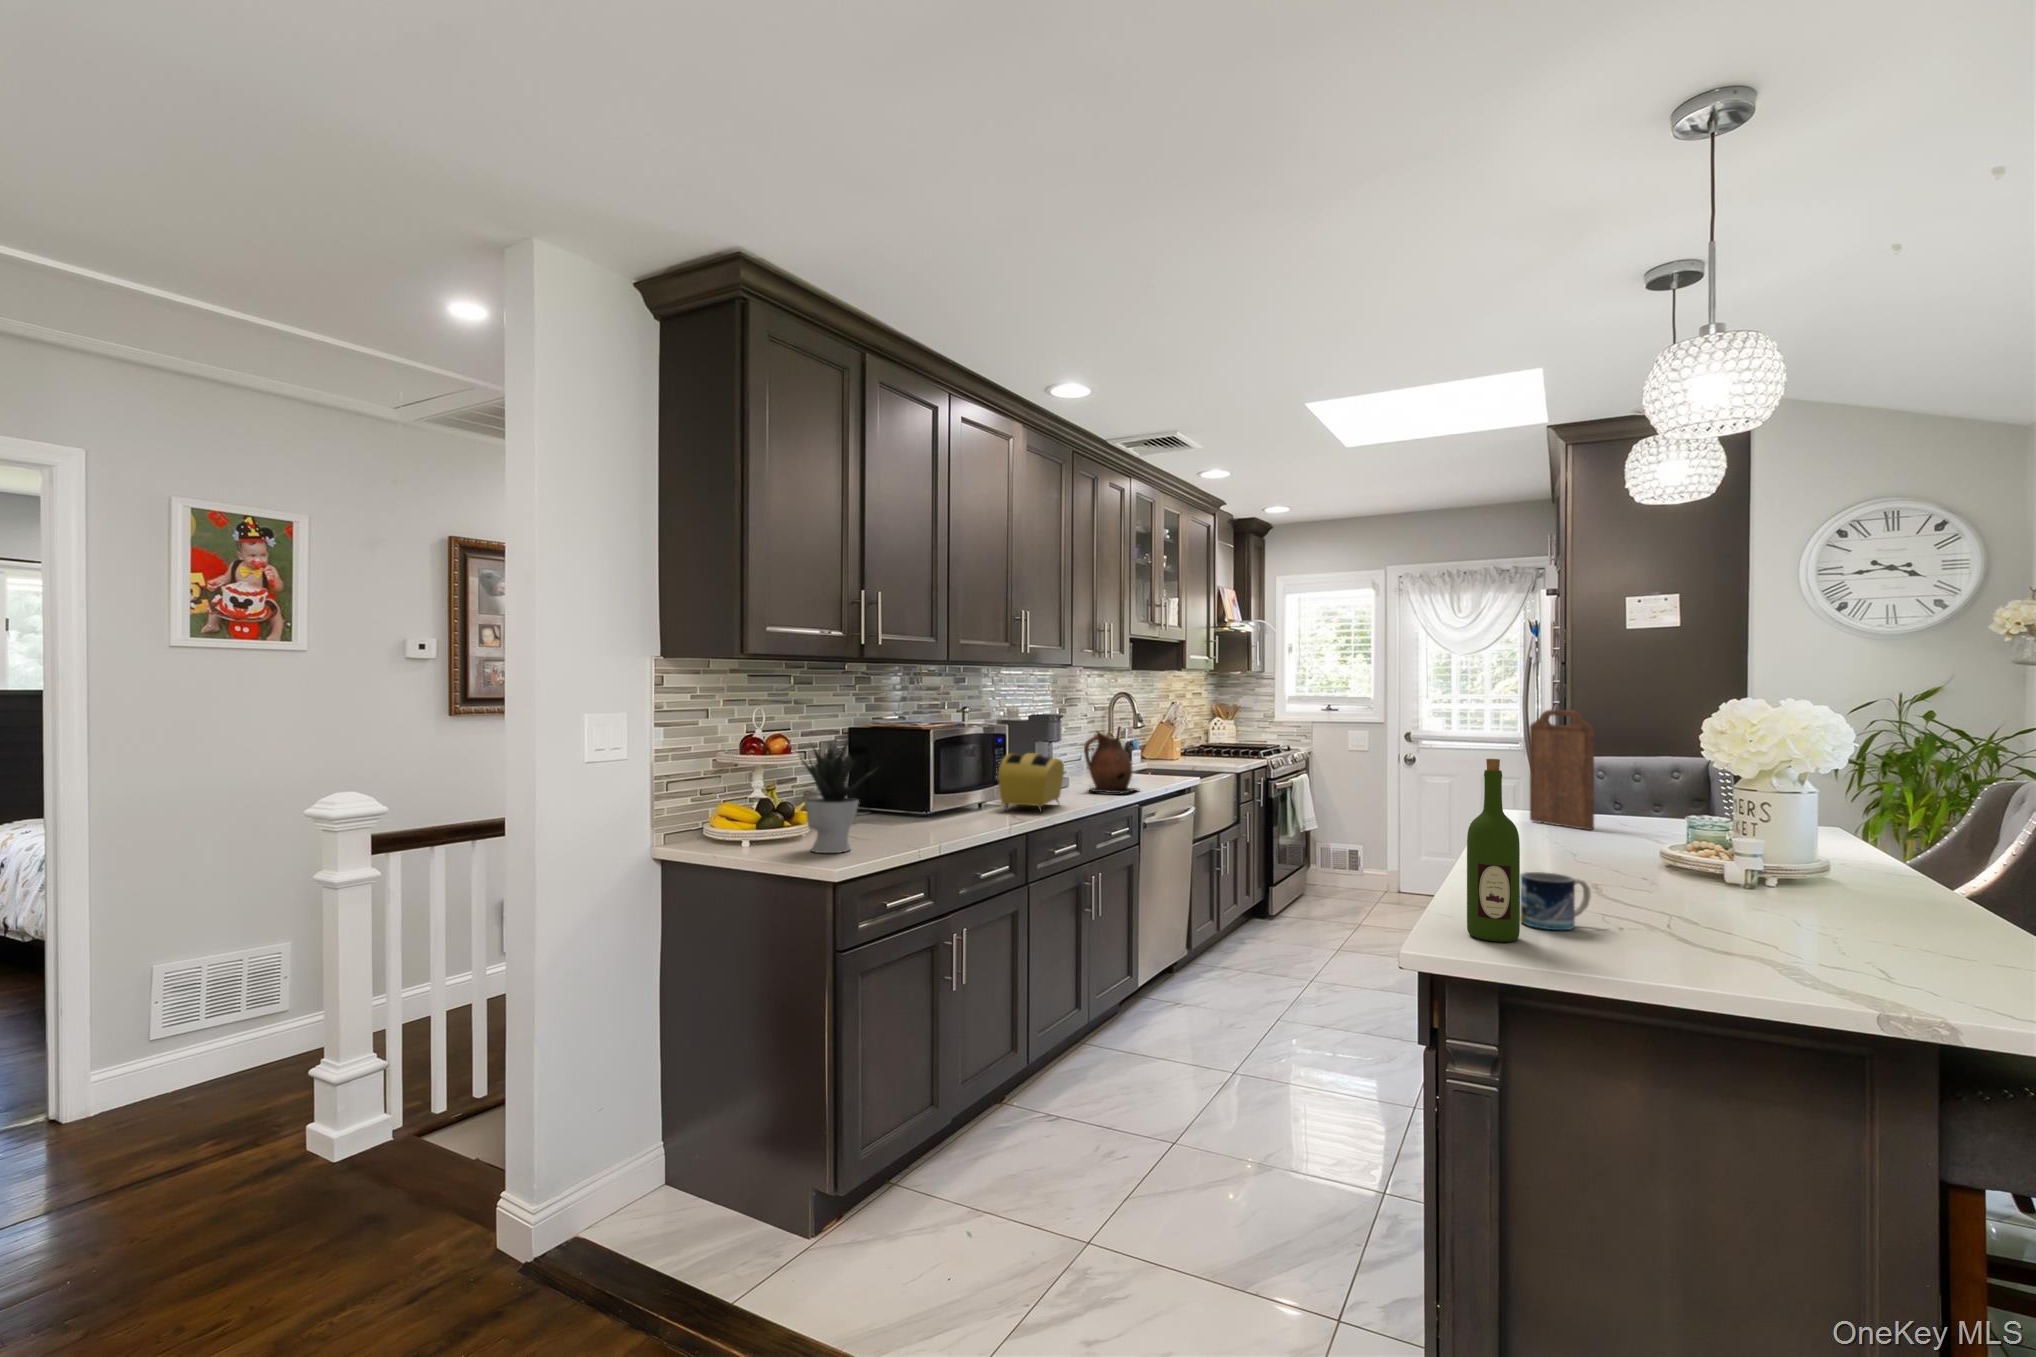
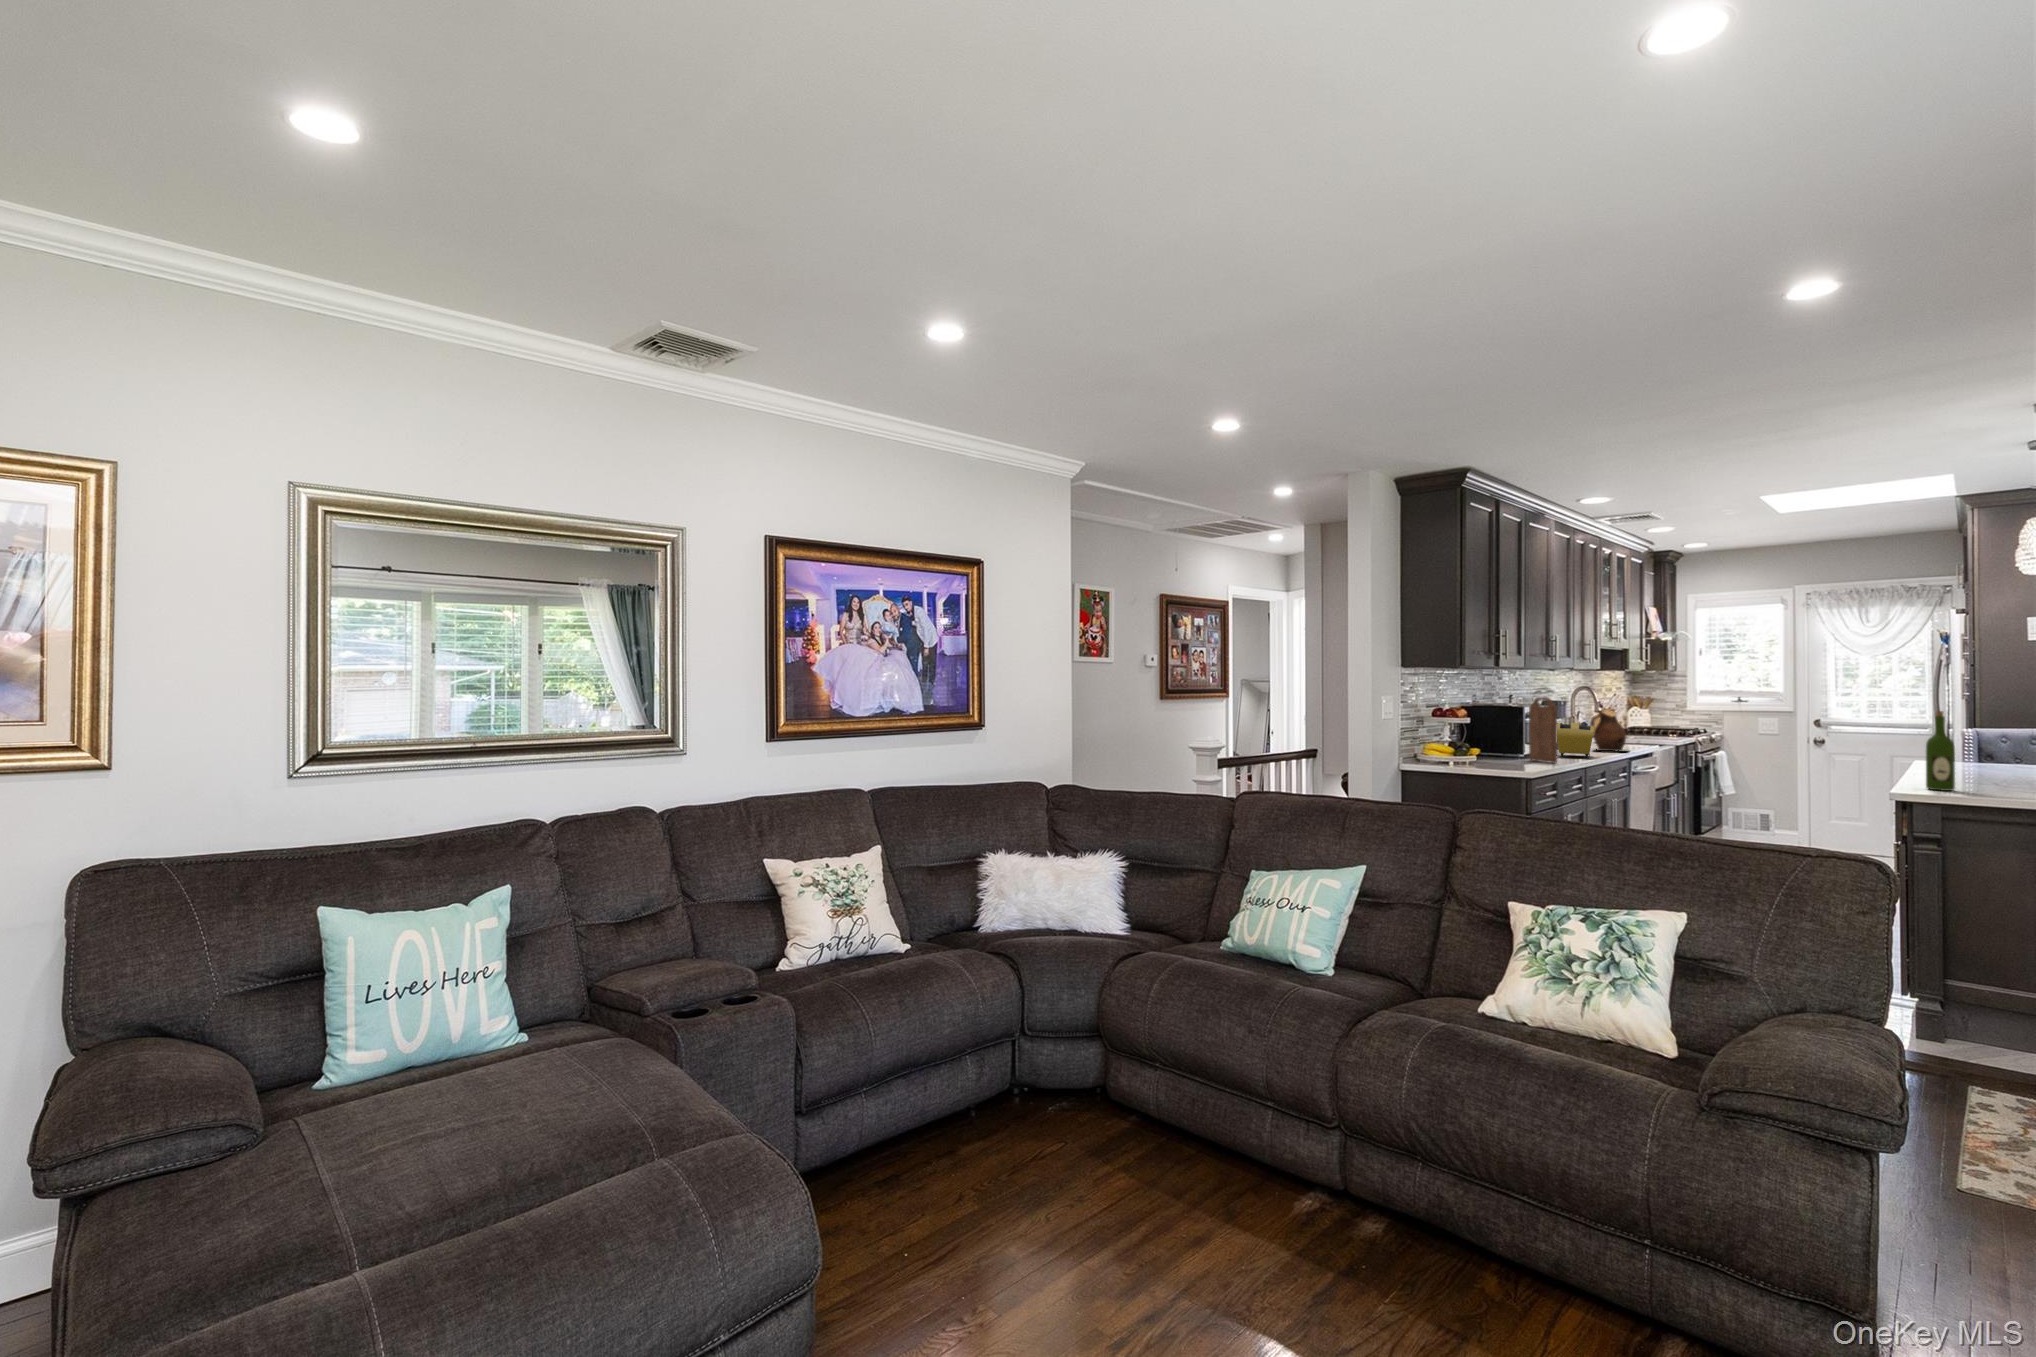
cutting board: present [1530,710,1594,830] -> present [1529,697,1557,763]
potted plant: present [802,743,872,853] -> none [1485,709,1530,768]
mug: present [1520,872,1591,930] -> none [1954,766,1993,790]

